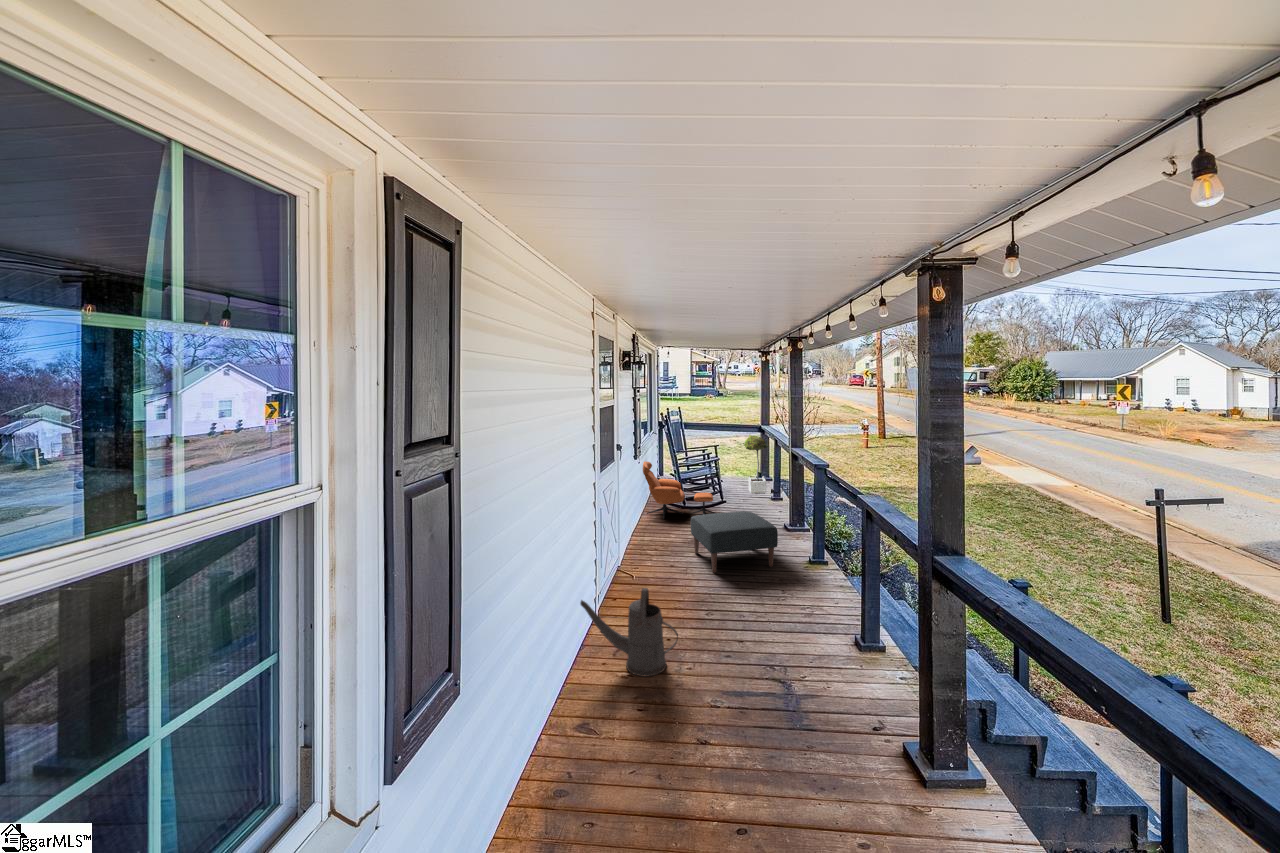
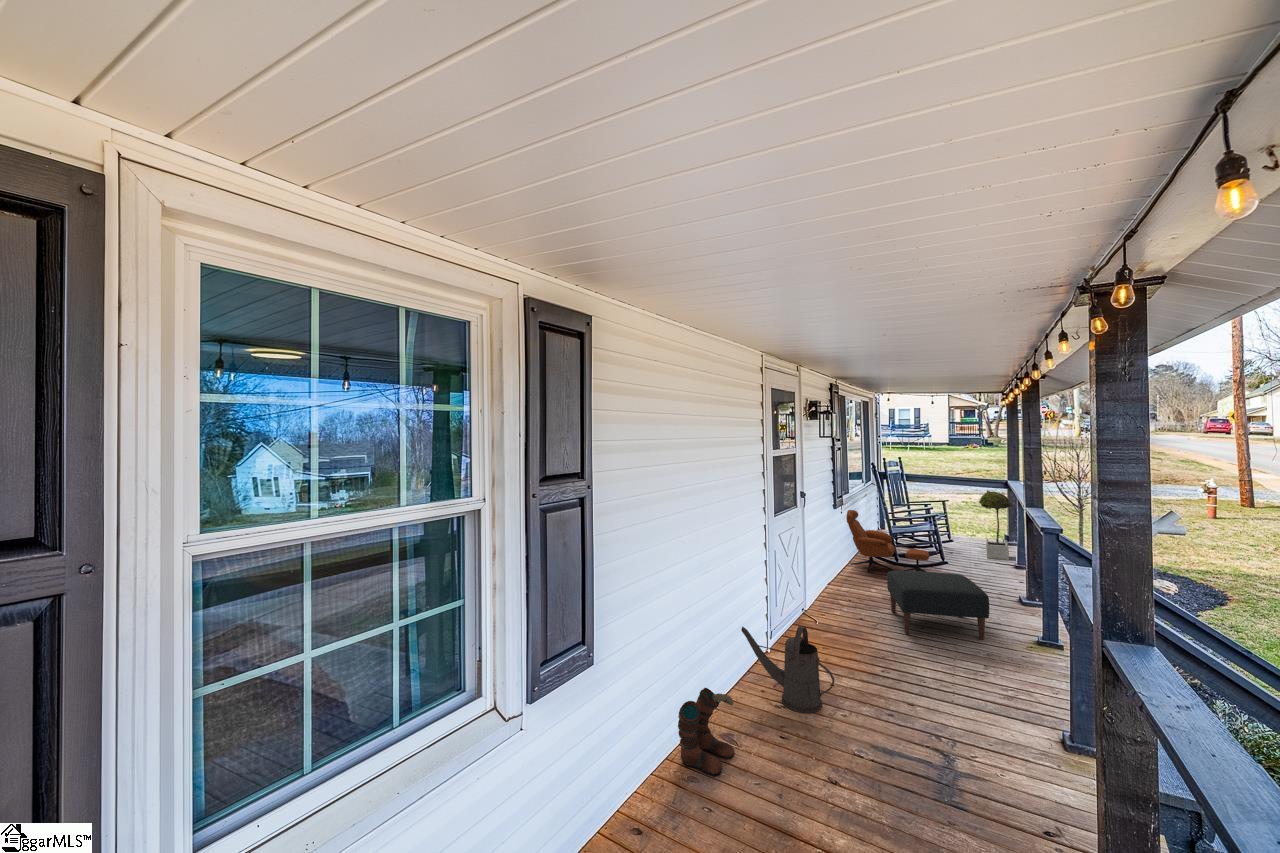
boots: none [535,681,597,779] -> present [678,688,735,776]

